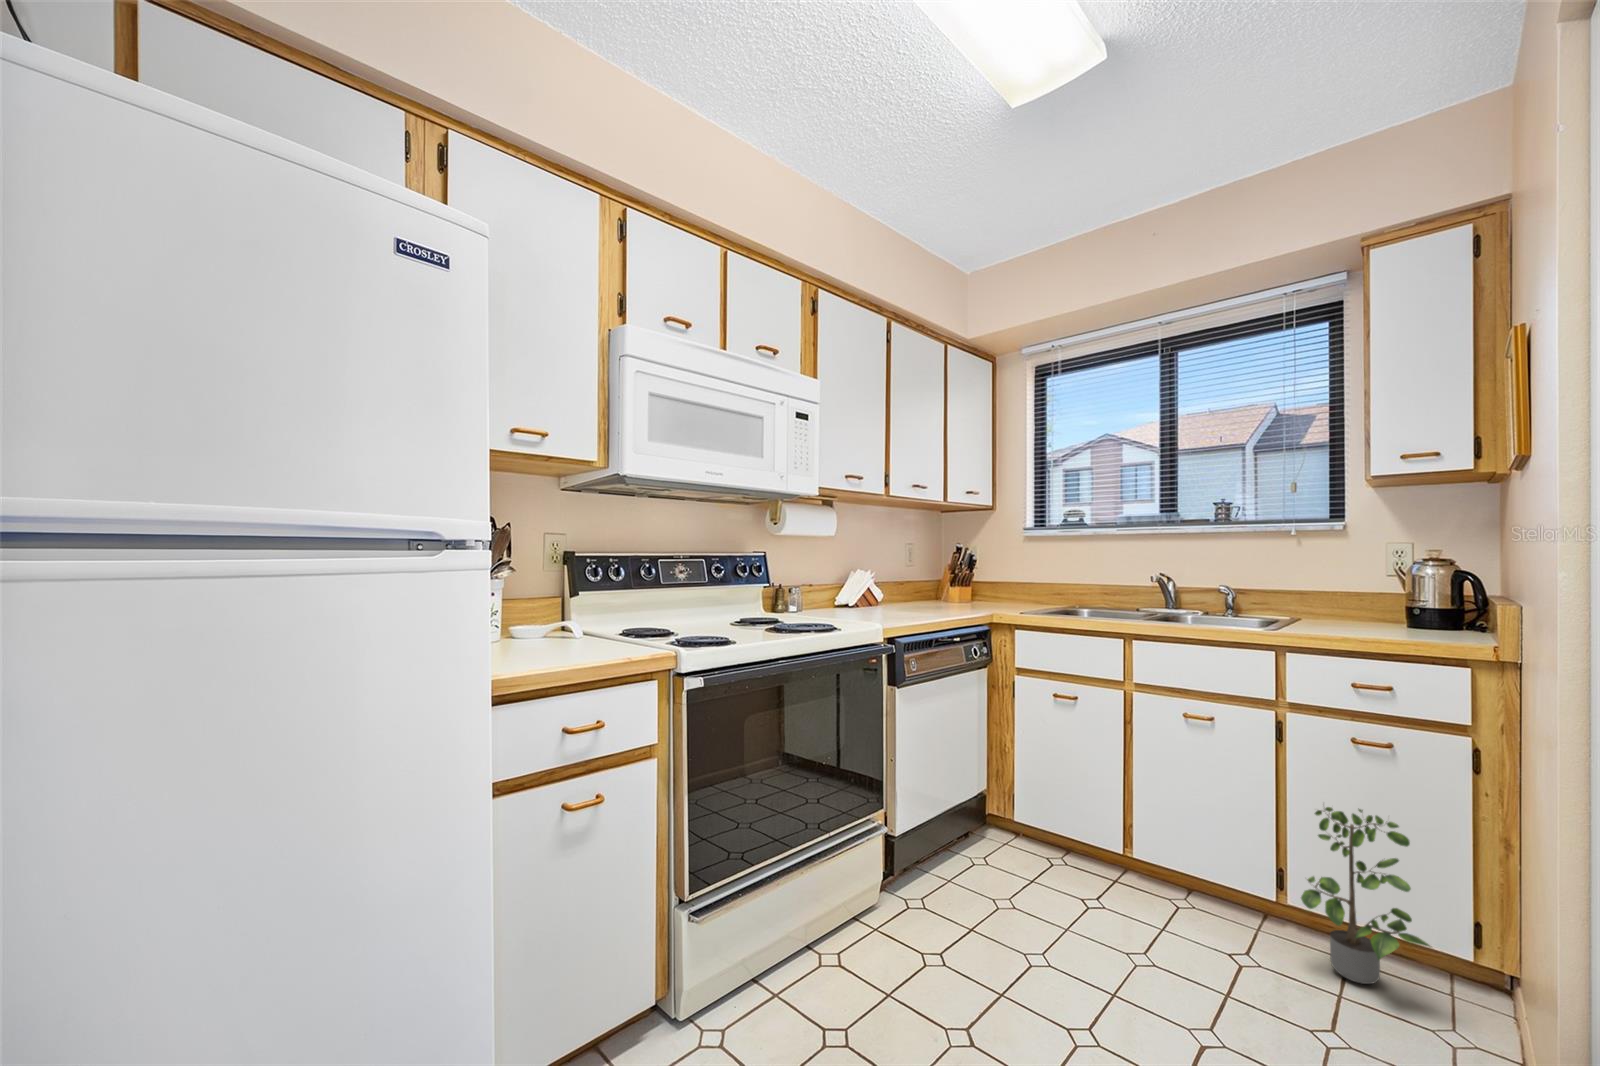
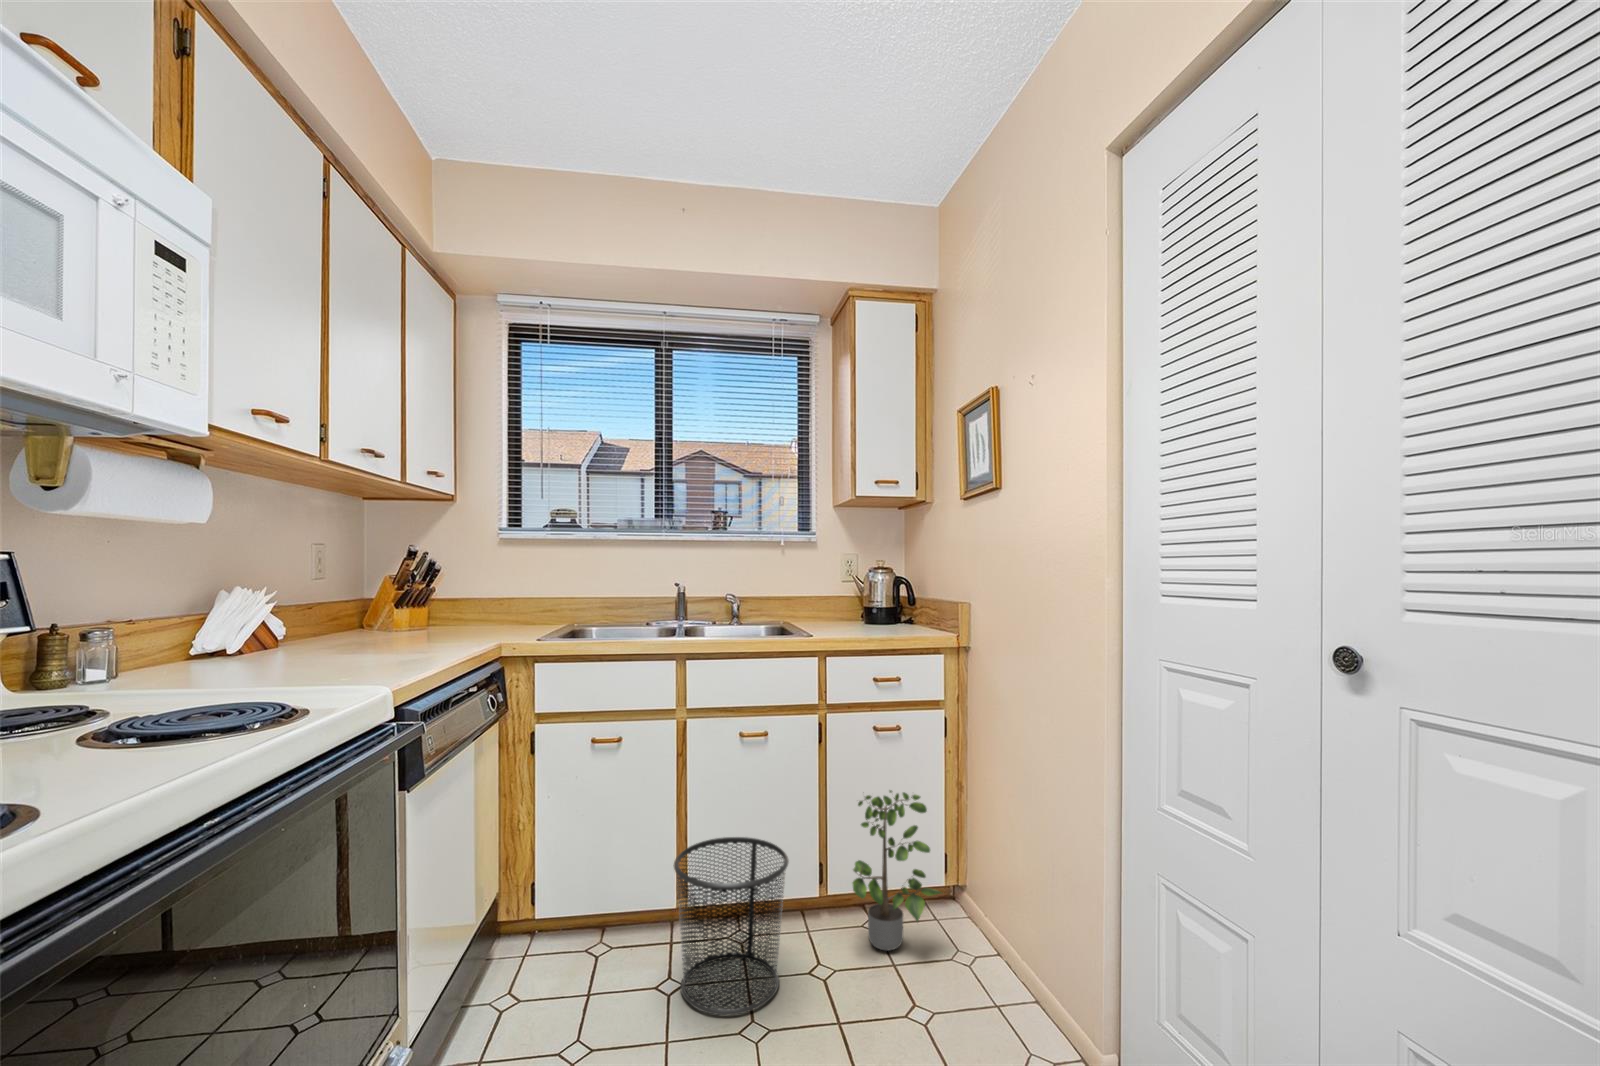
waste bin: none [1096,797,1210,948] -> present [674,837,789,1015]

